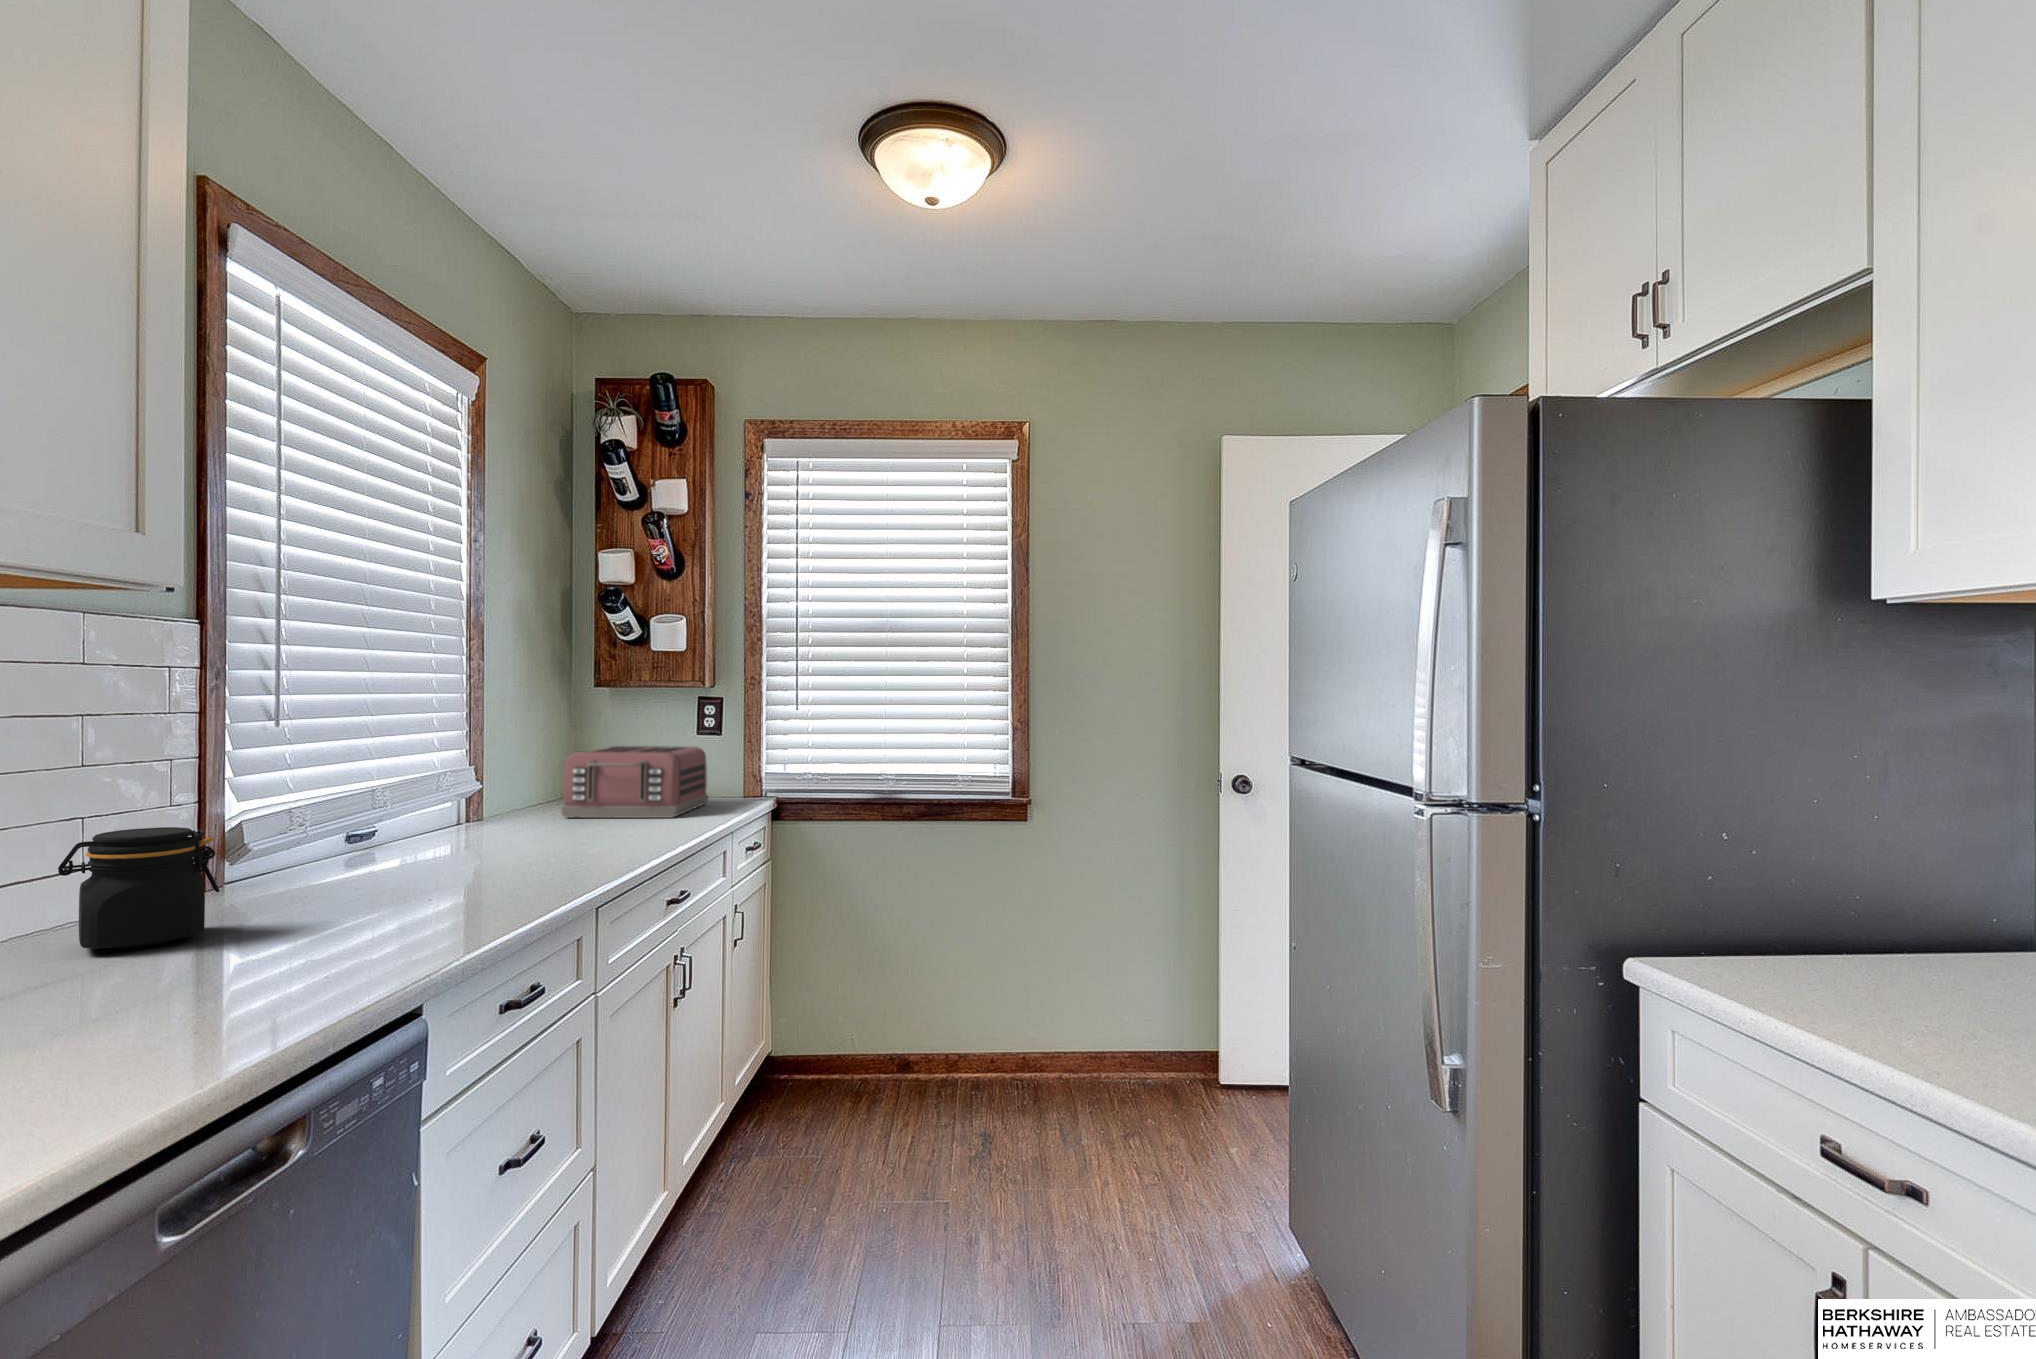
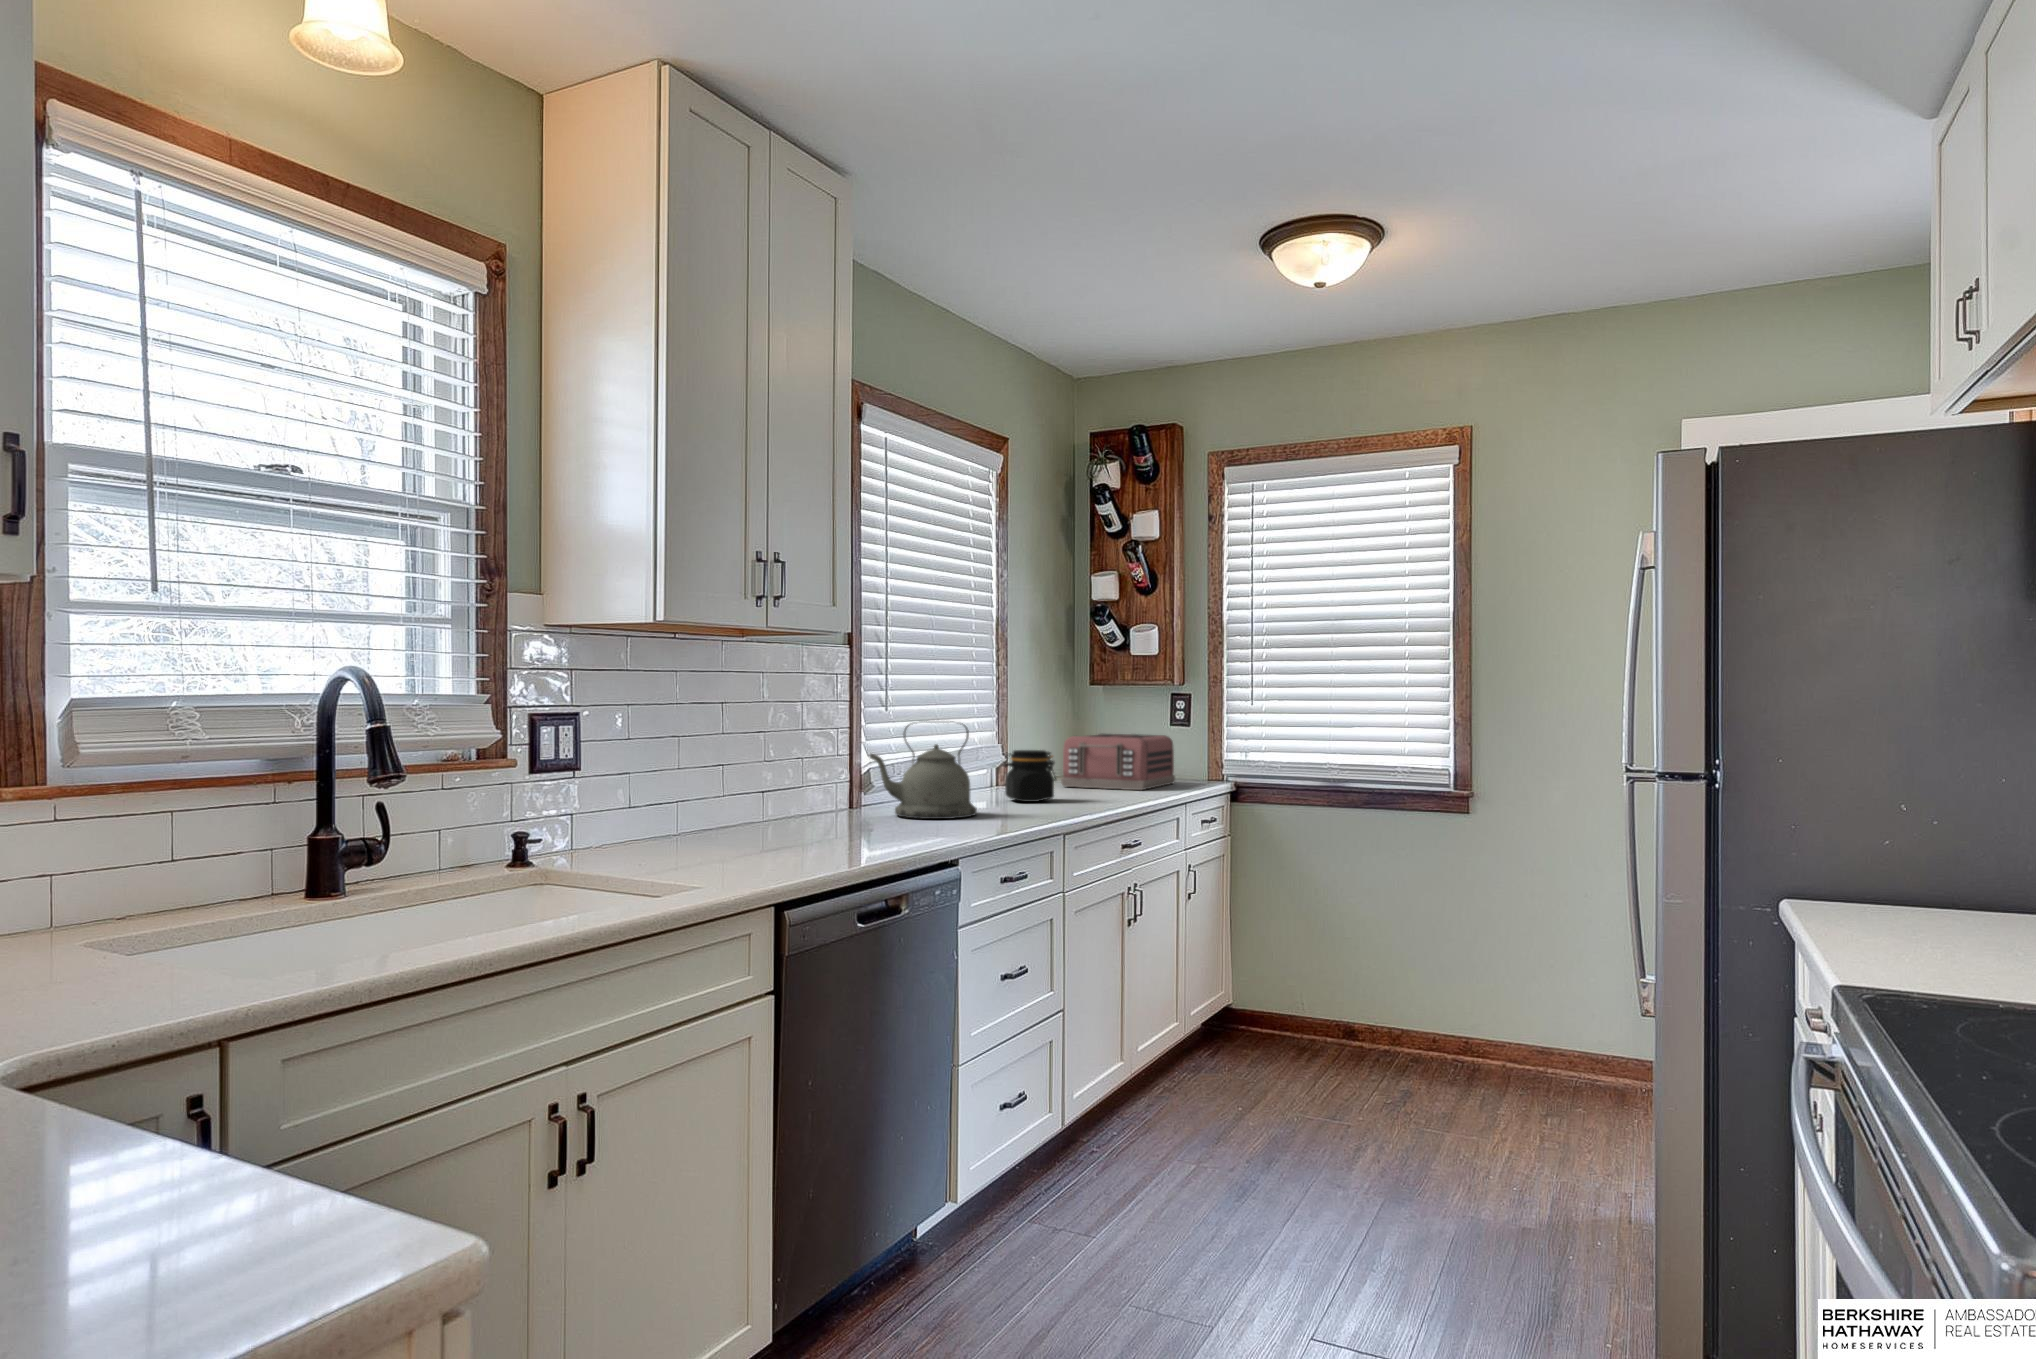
kettle: none [234,745,442,906] -> present [870,721,977,819]
jar: present [58,827,219,948] -> present [1002,750,1056,802]

